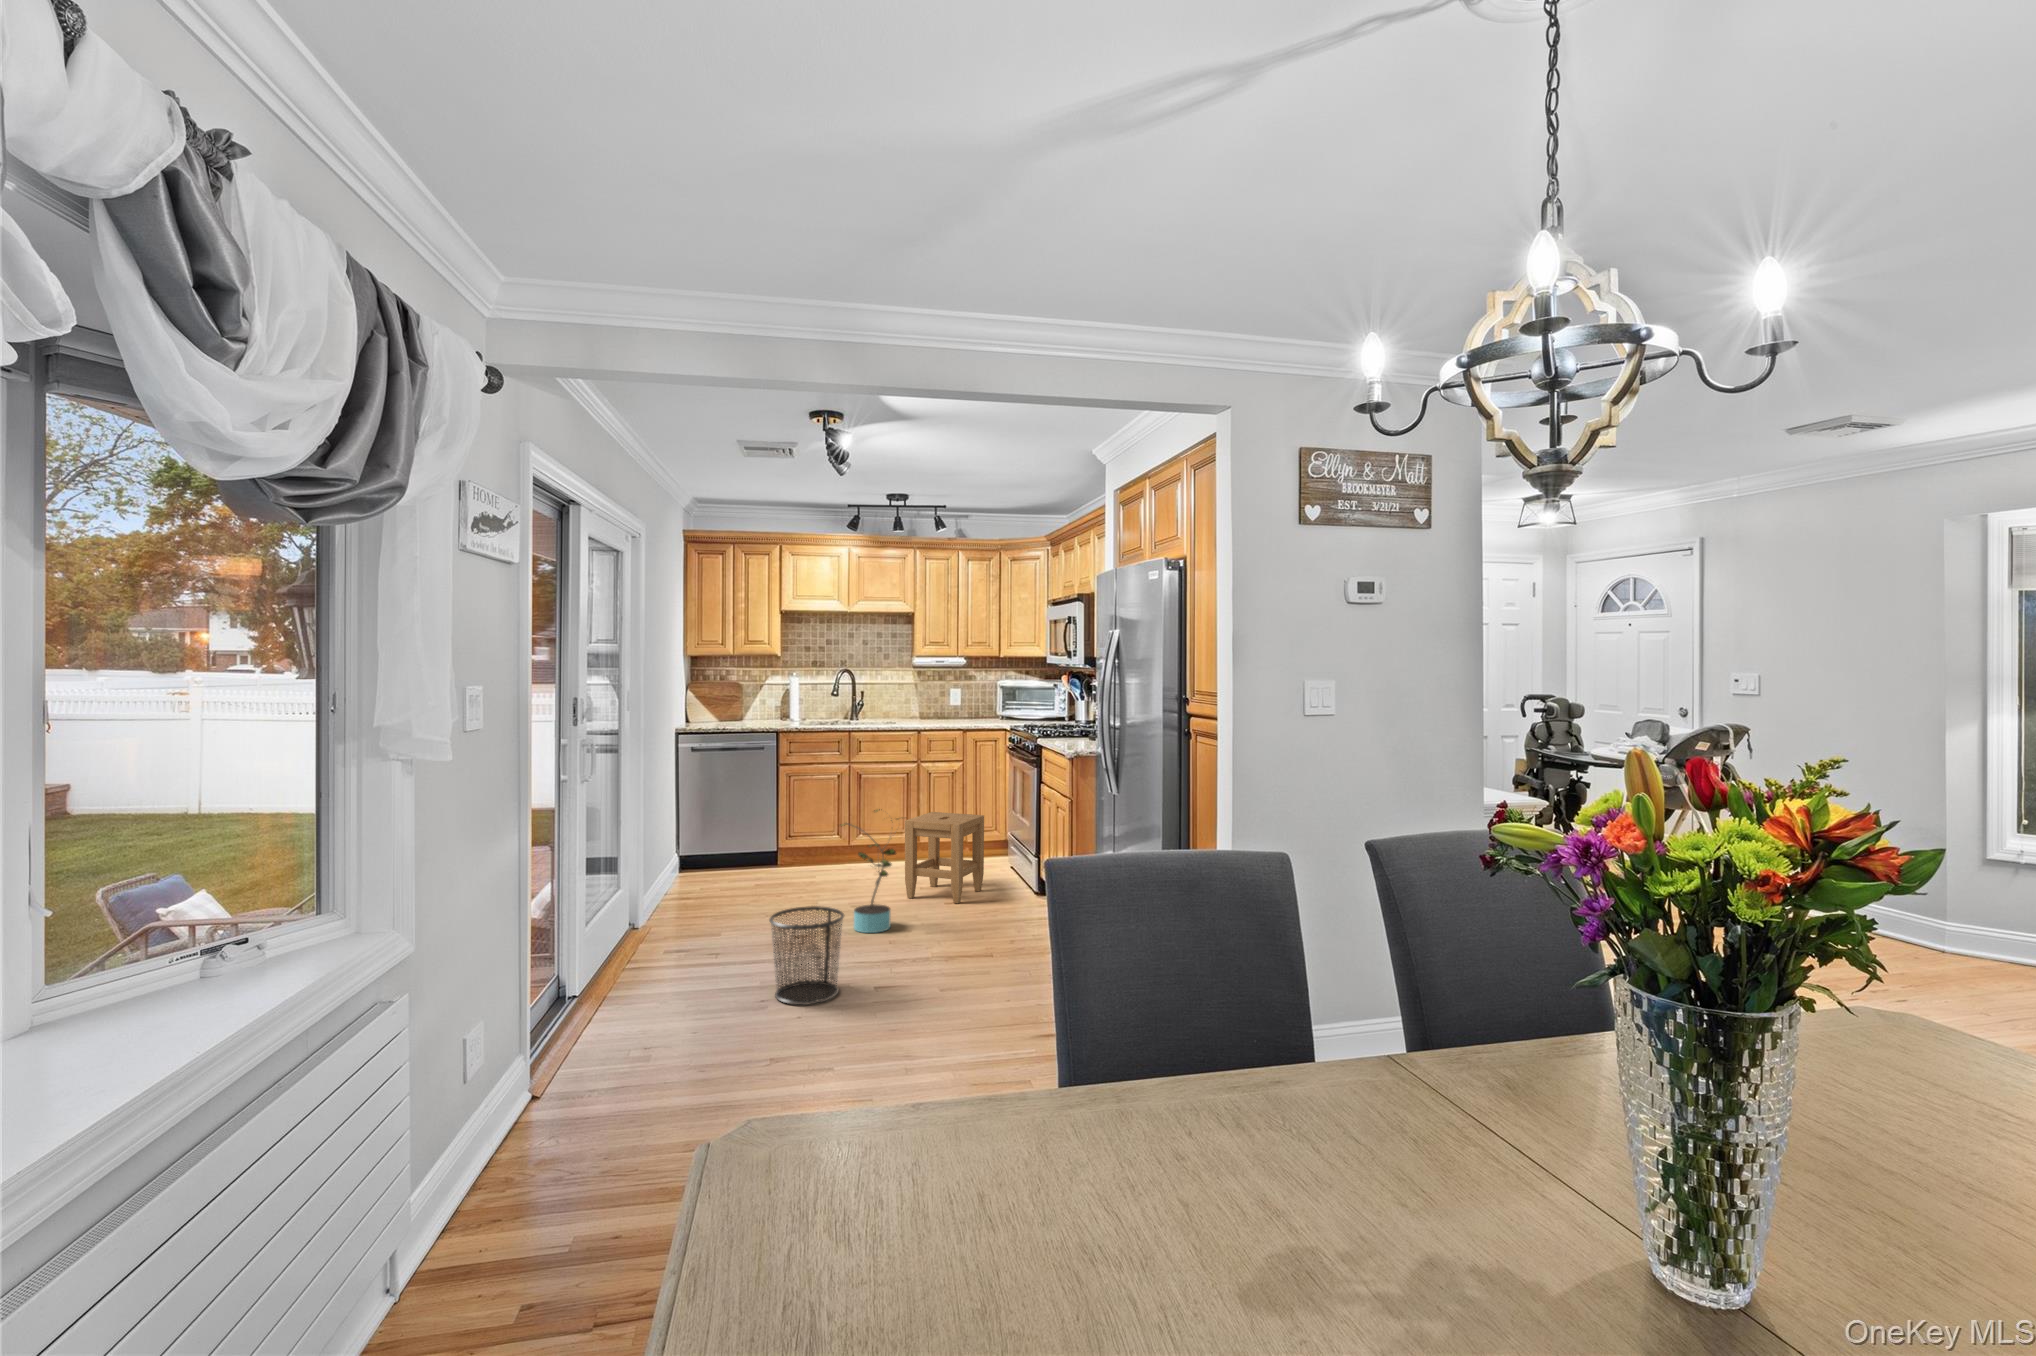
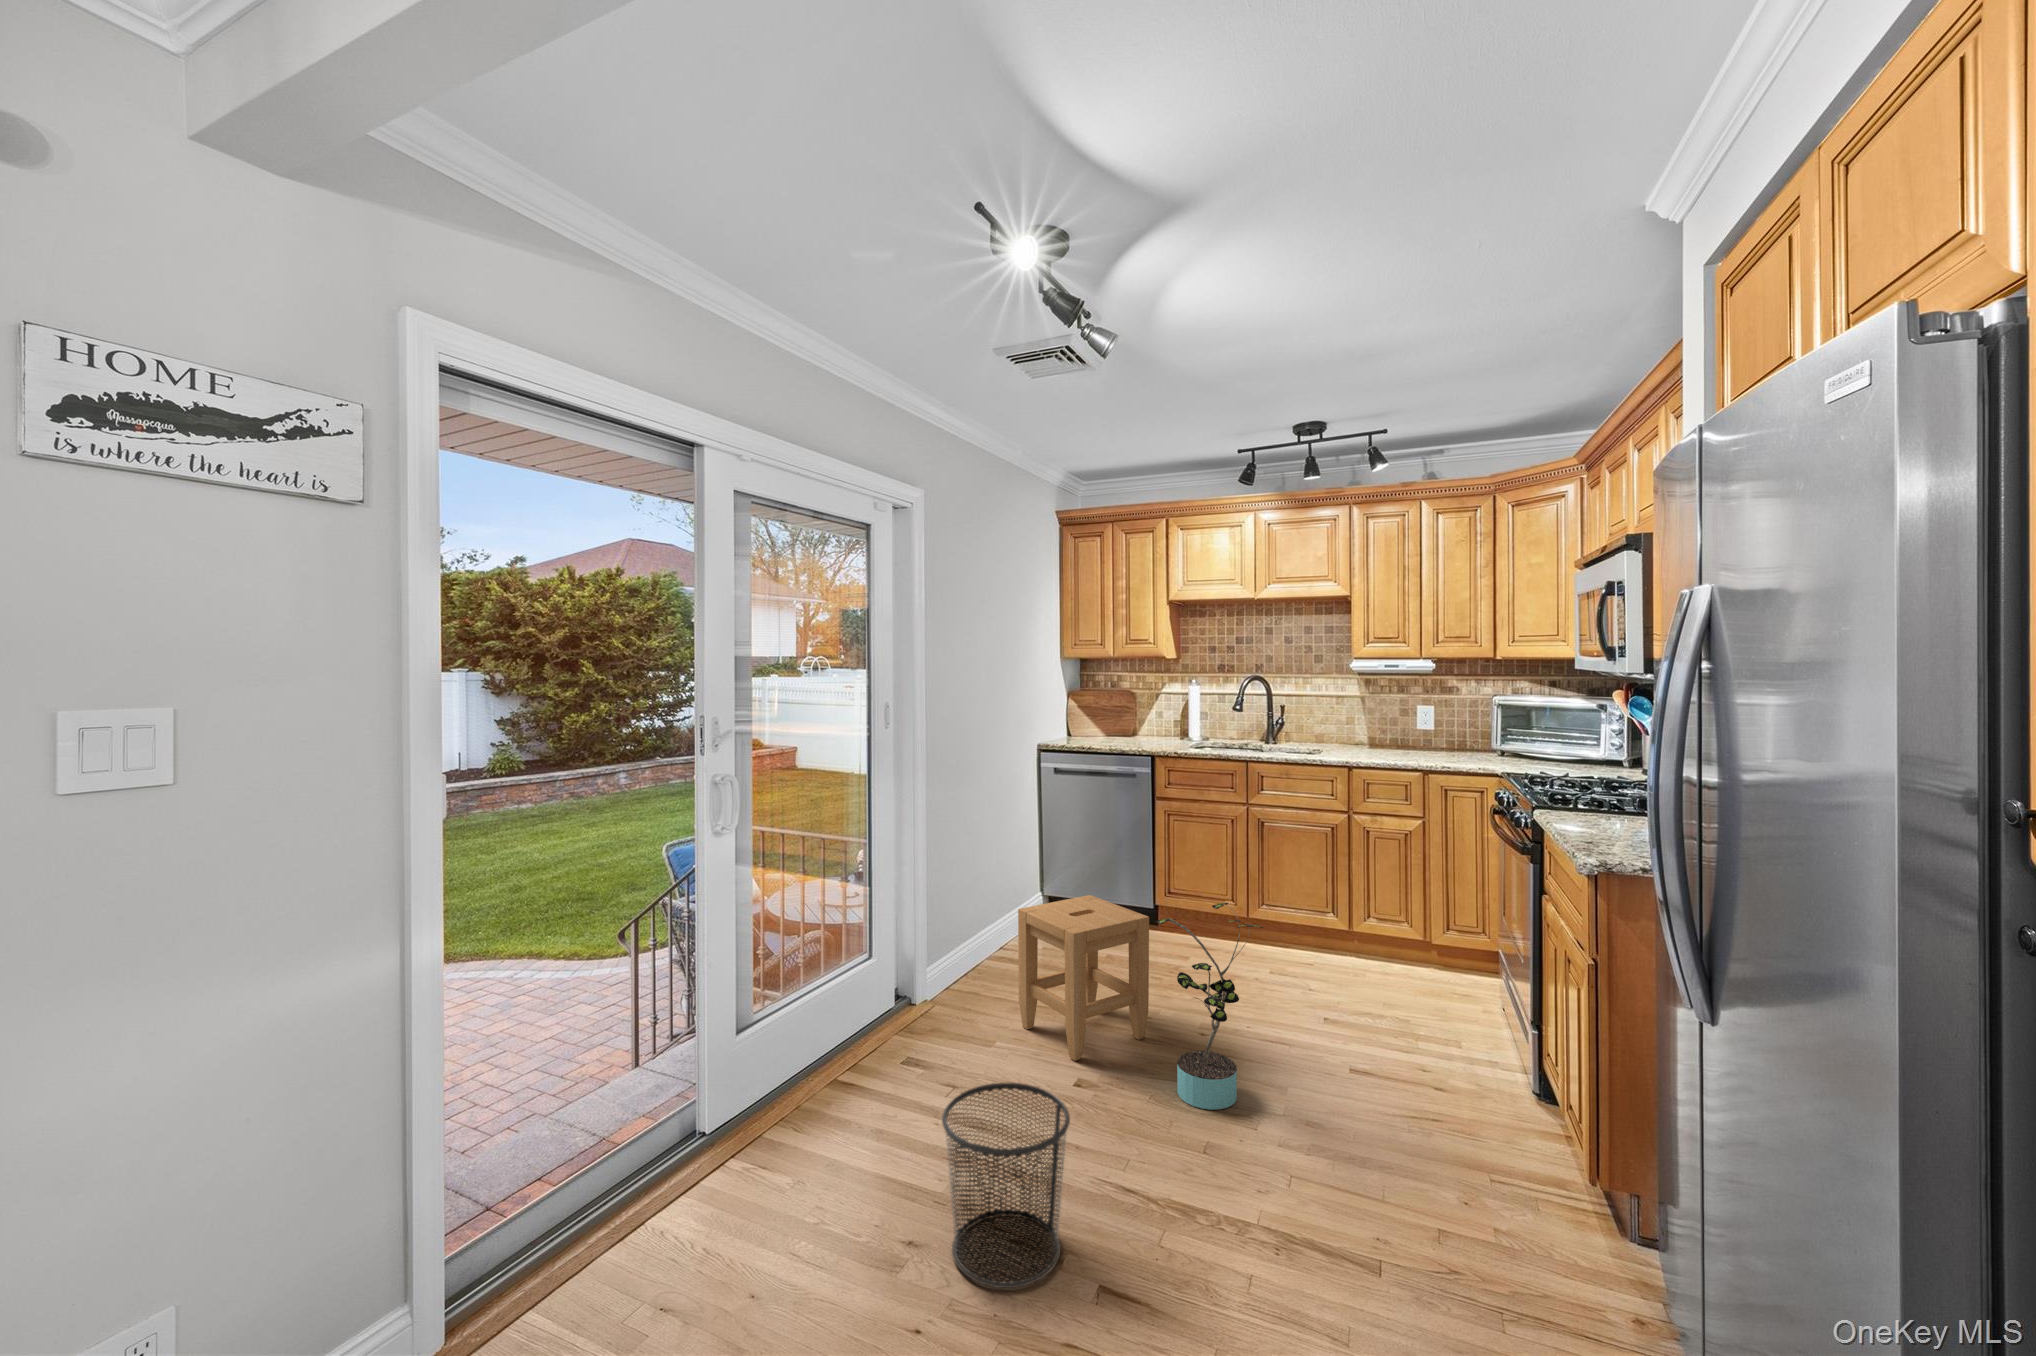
stool: present [905,812,984,903] -> present [1018,895,1149,1061]

